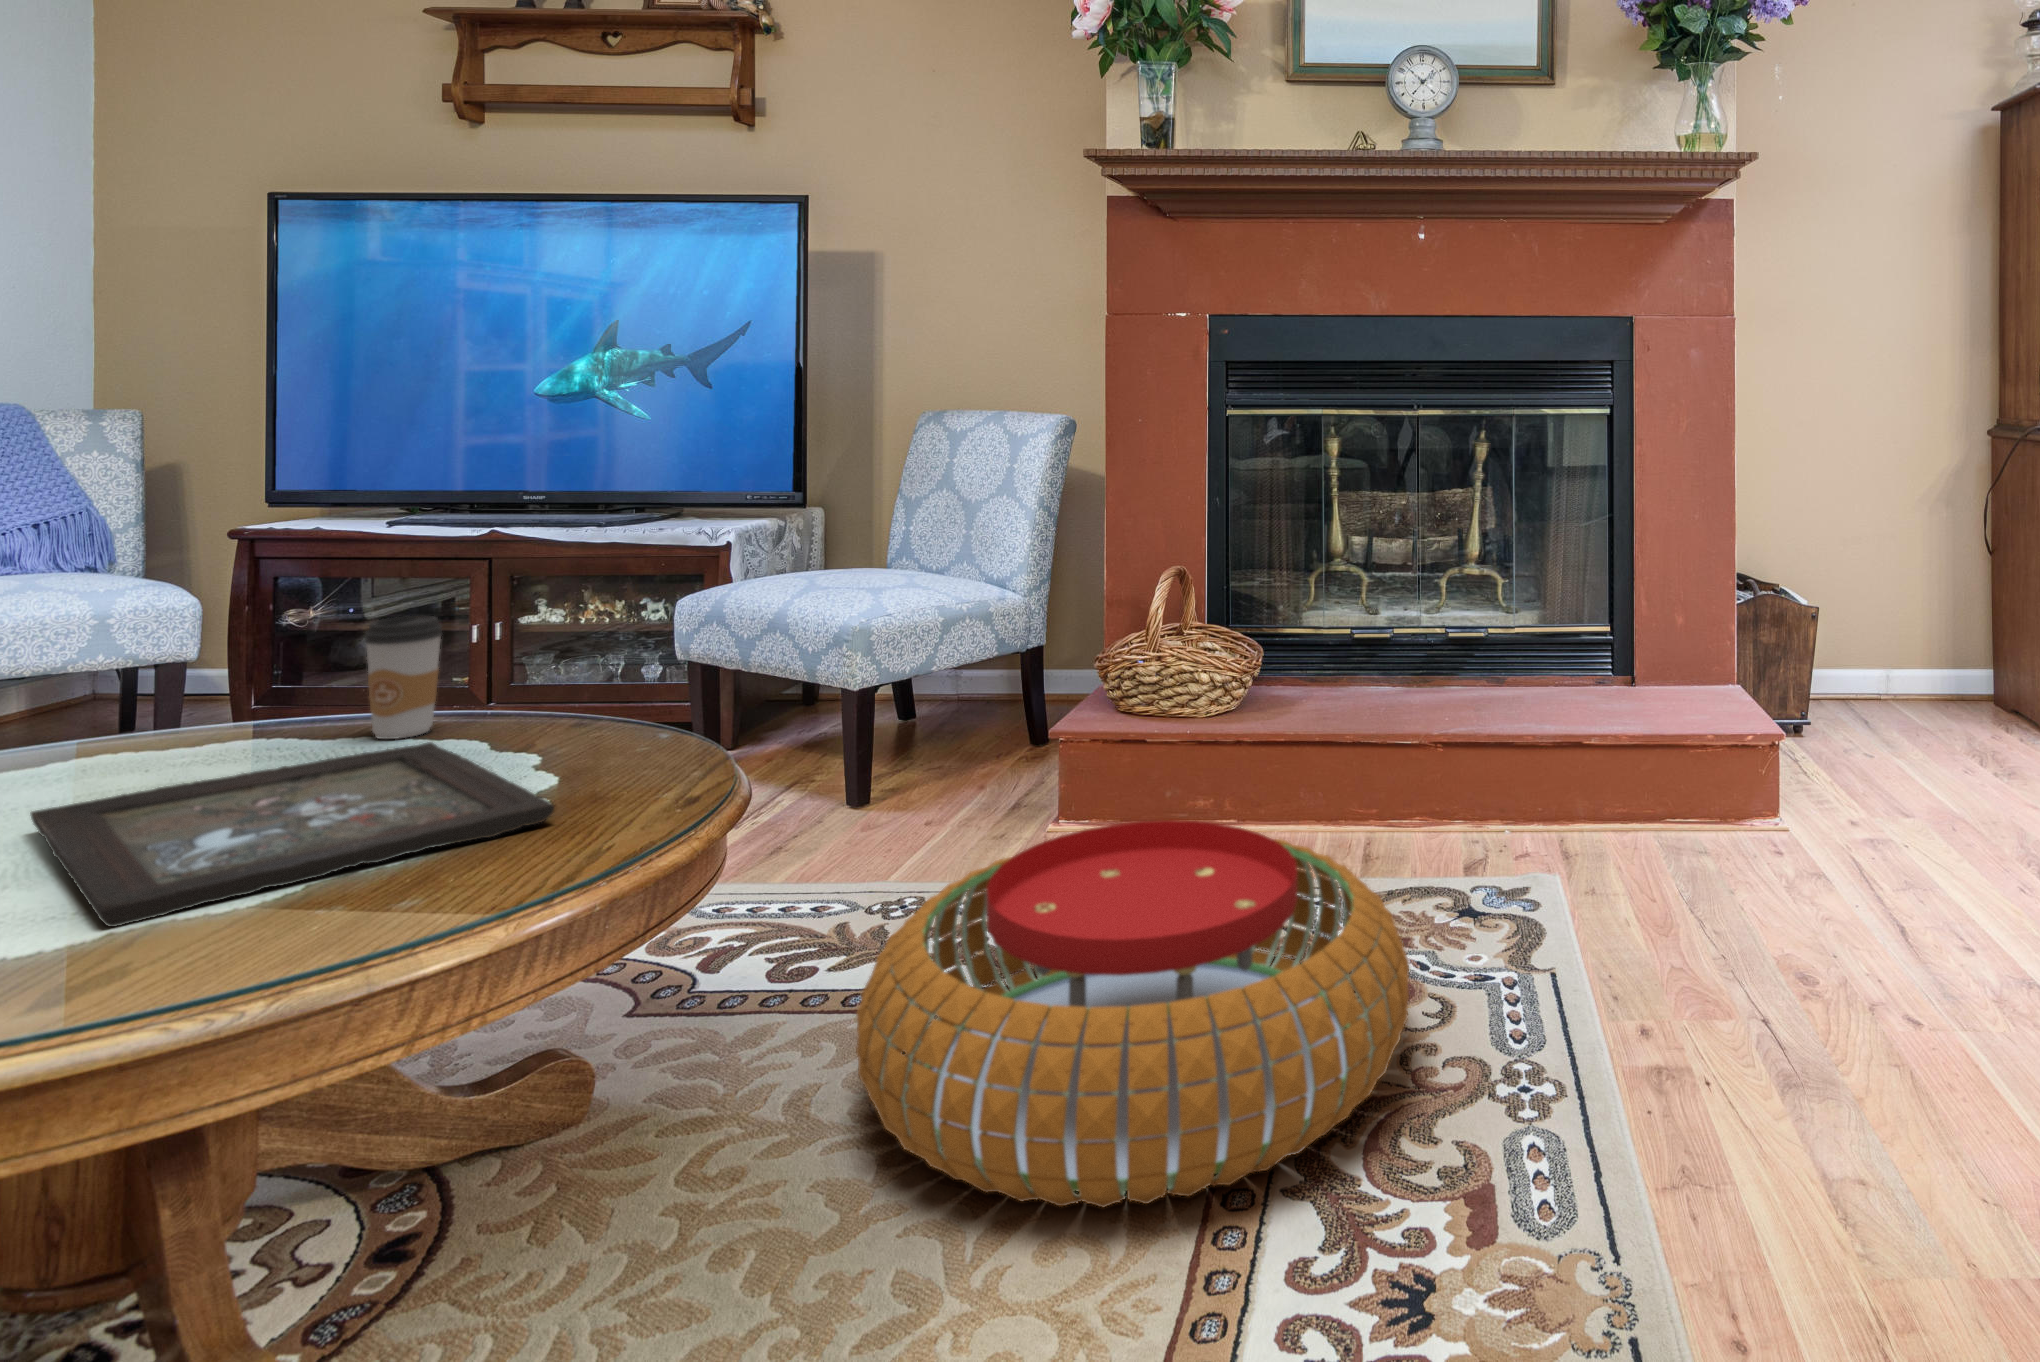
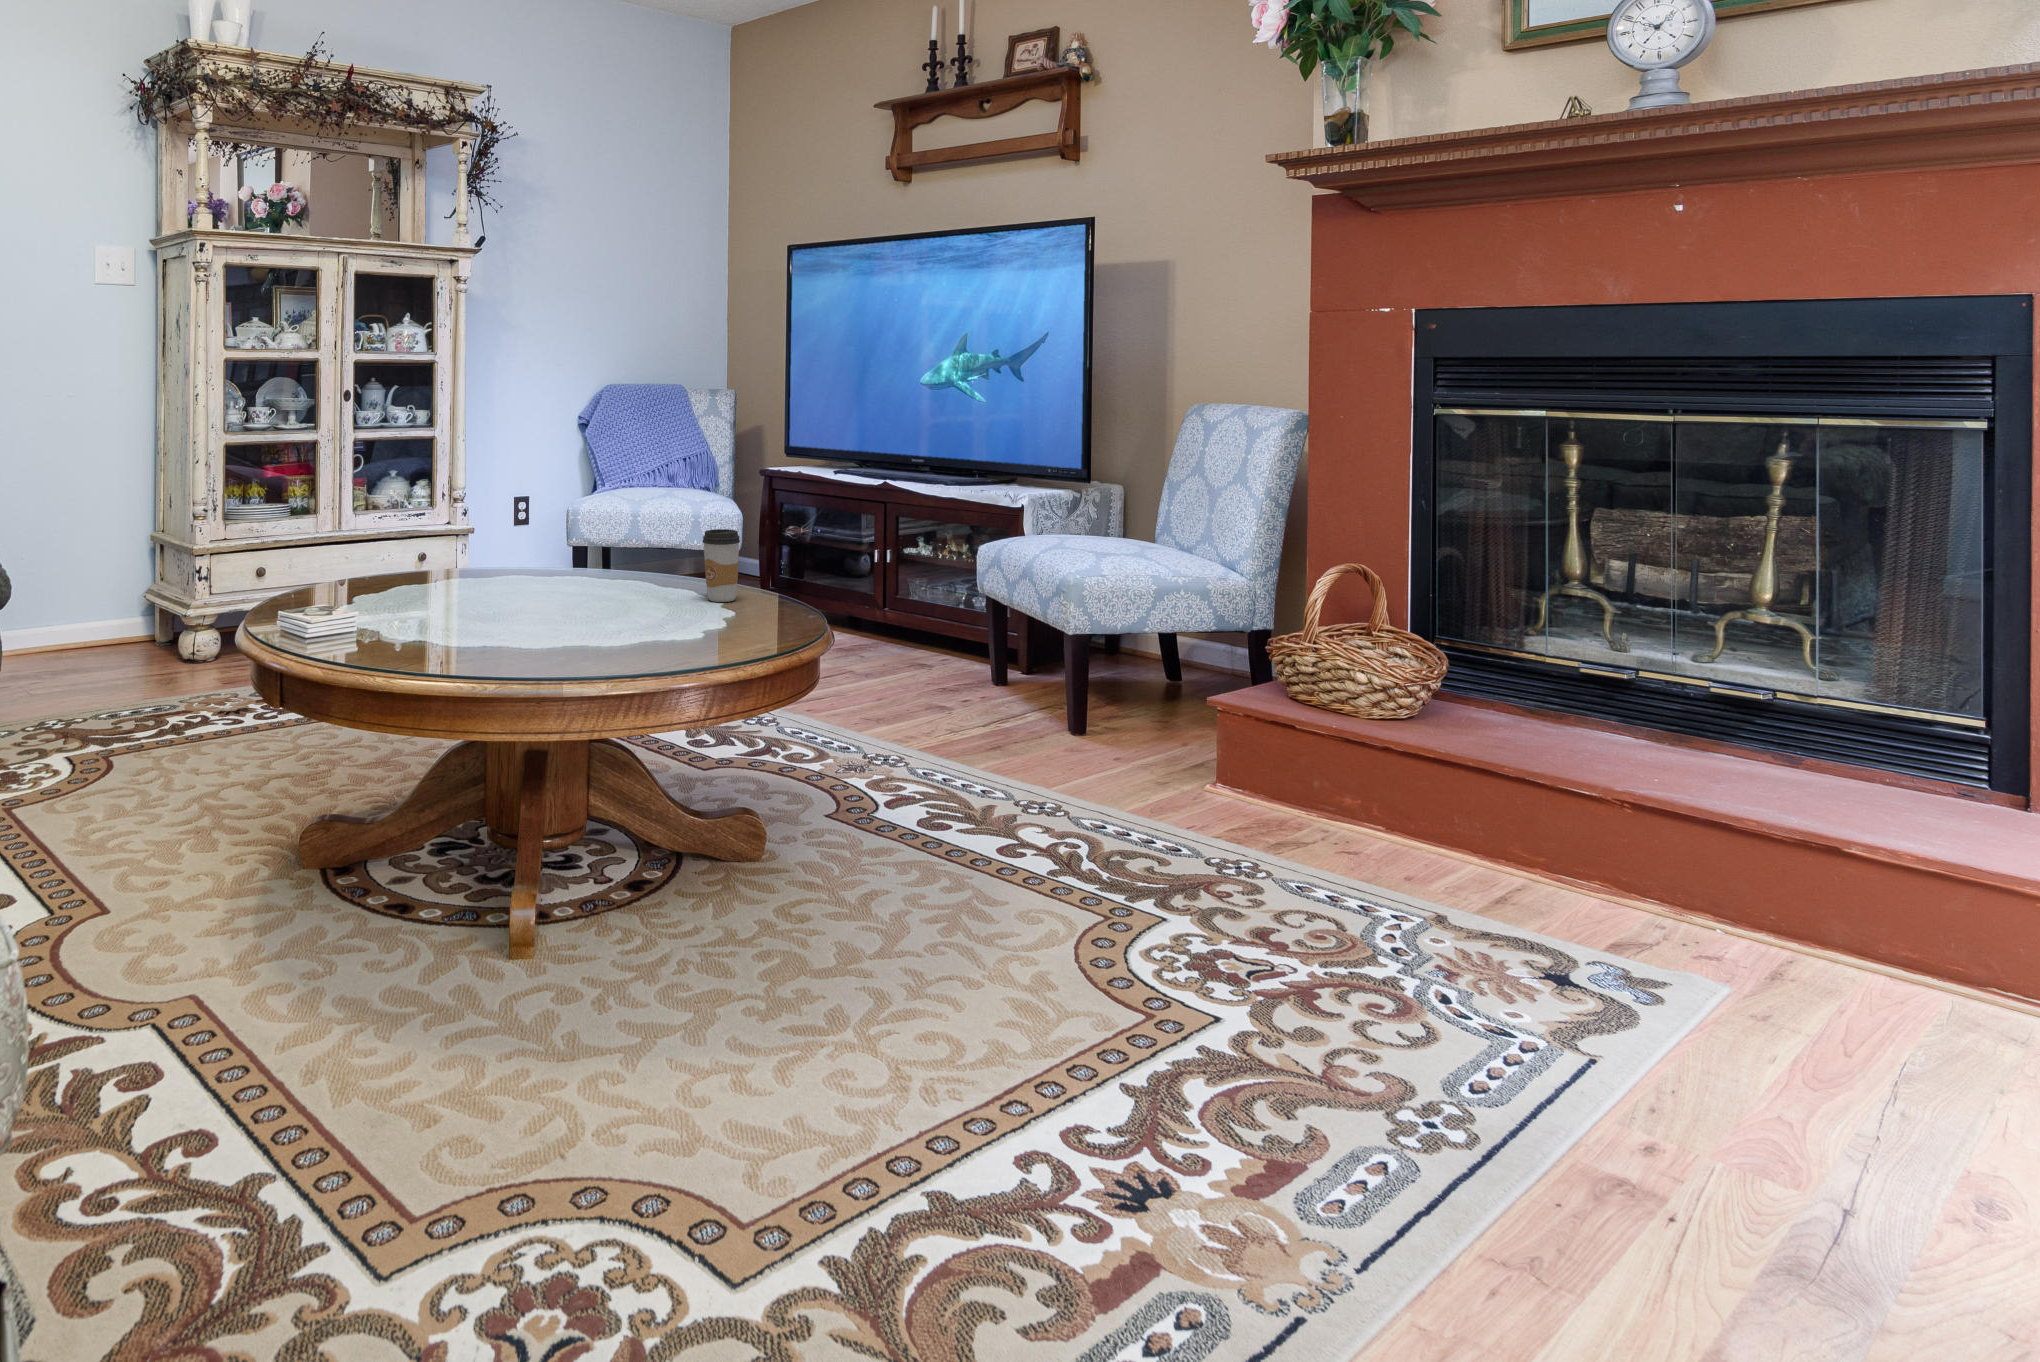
tray: present [31,742,555,927] -> none [526,603,719,658]
pouf: present [856,820,1409,1207] -> none [882,764,1358,1070]

